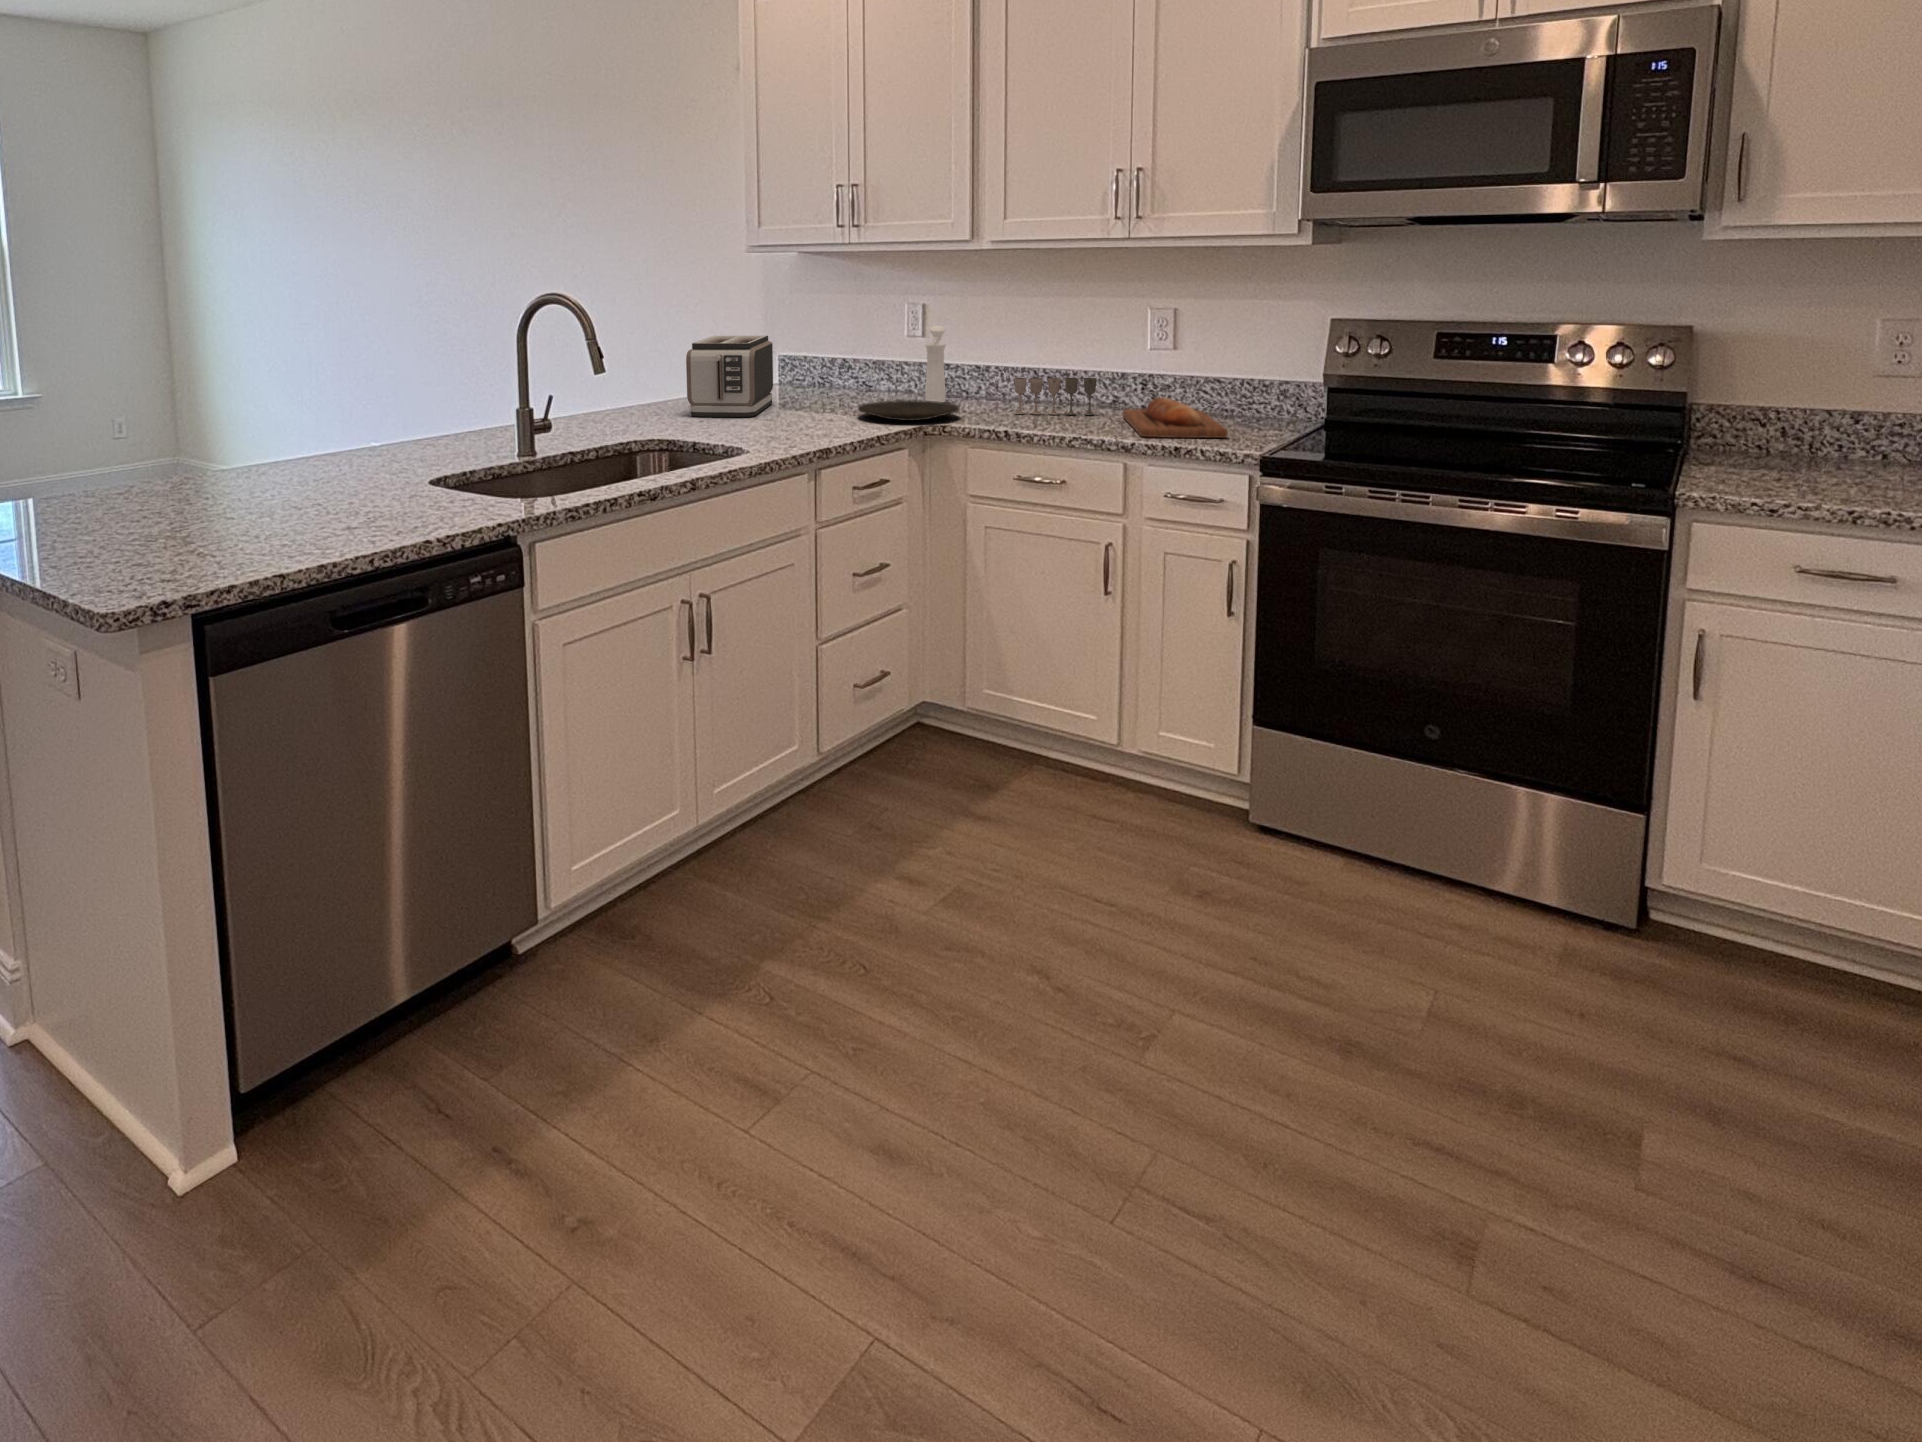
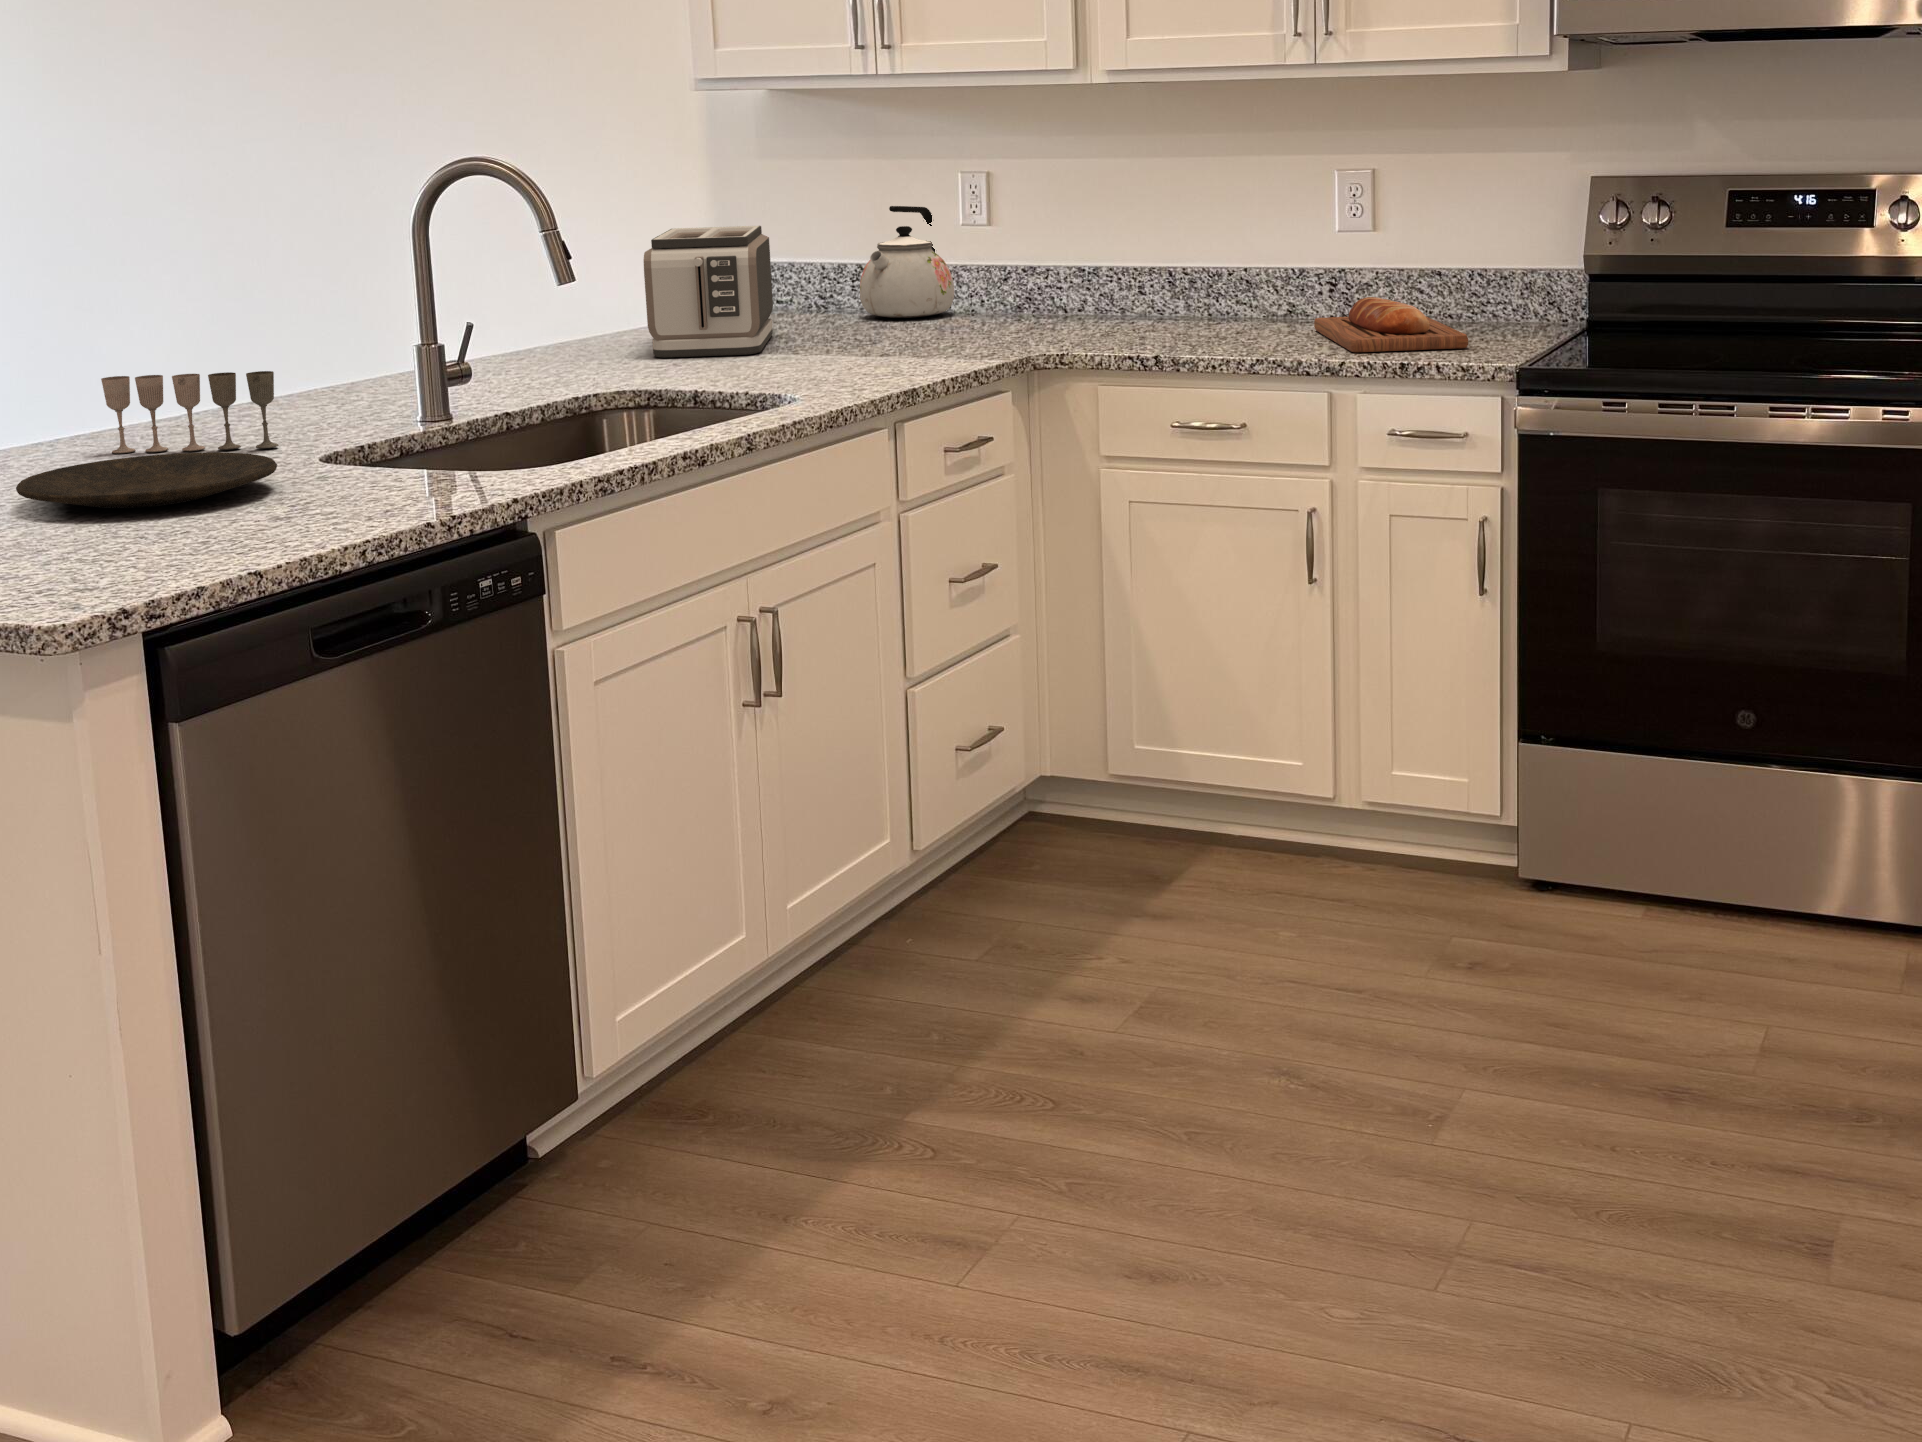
kettle: none [834,325,893,395] -> present [860,206,954,318]
pepper mill: present [925,326,946,402] -> none [1010,204,1045,325]
wine glass: present [1014,378,1097,415] -> present [101,371,279,454]
plate: present [858,400,960,421] -> present [16,452,277,508]

